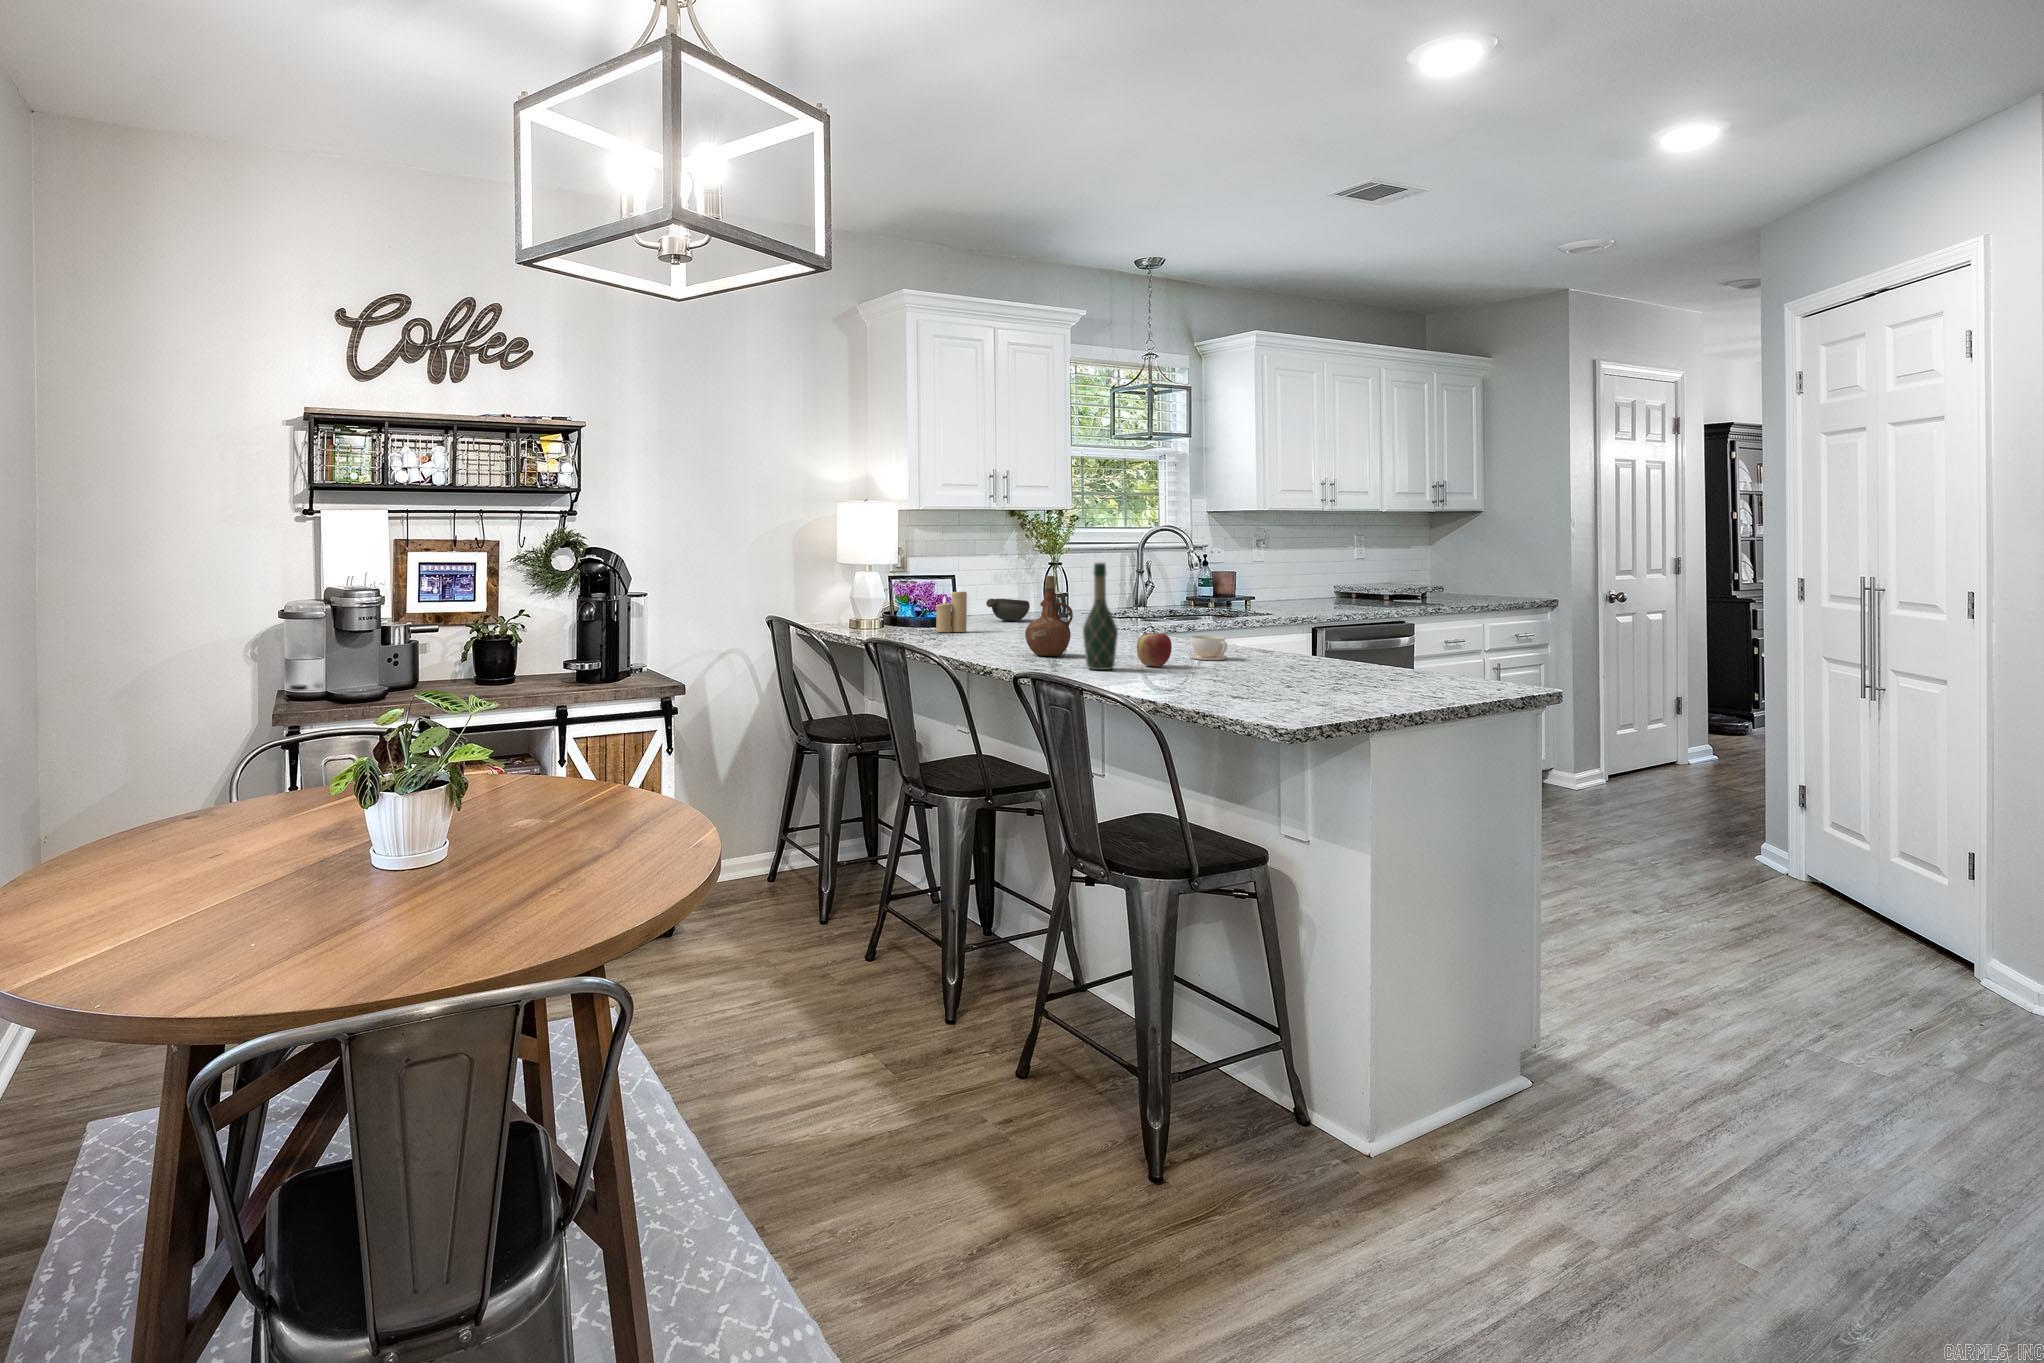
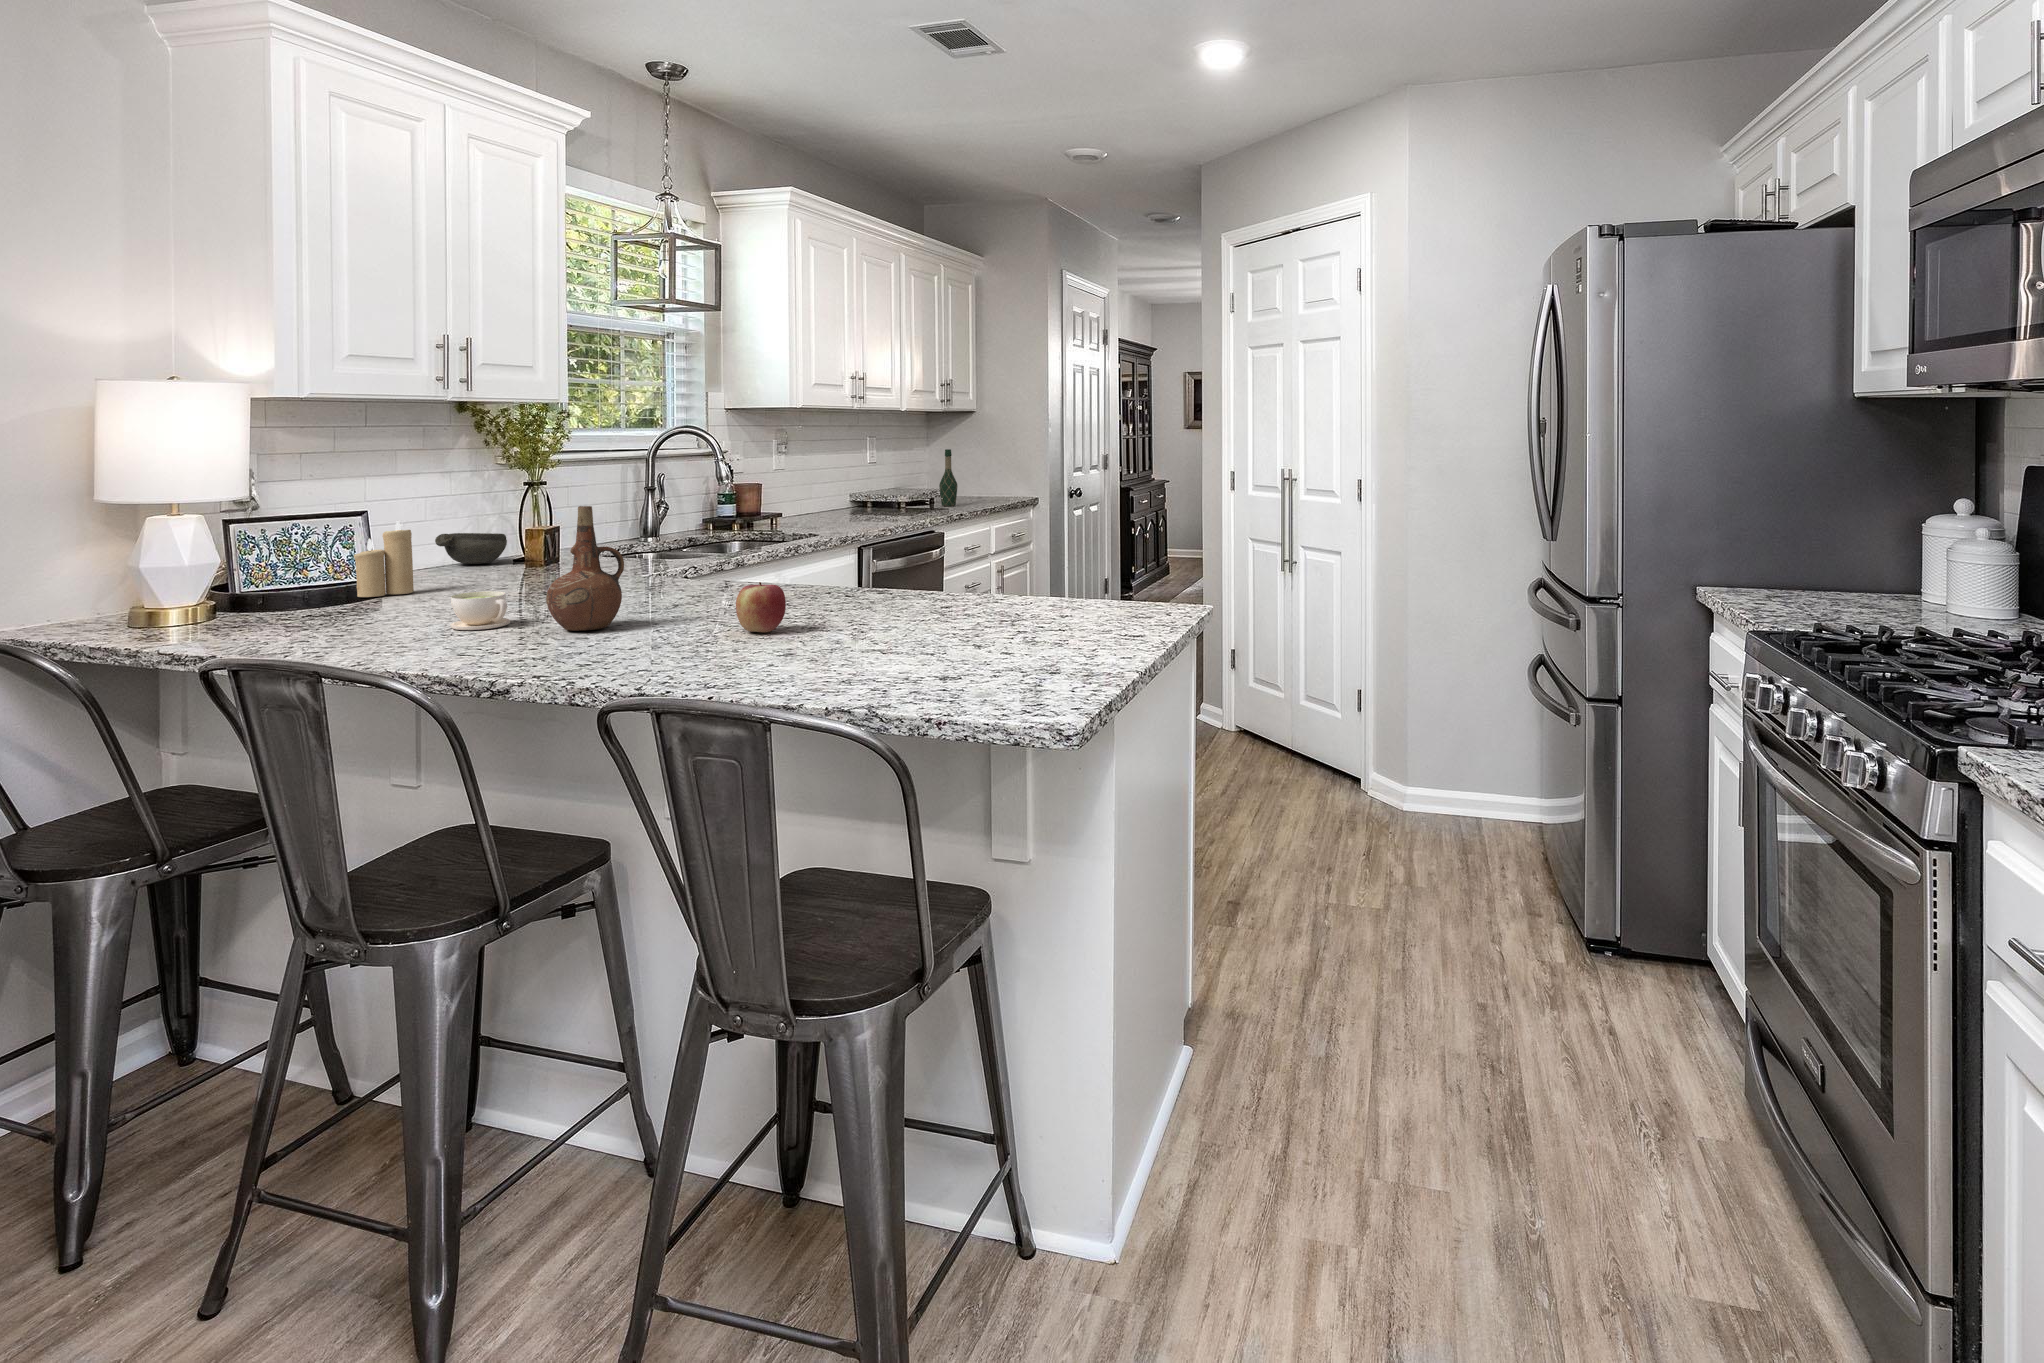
wine bottle: present [1083,563,1118,670] -> present [939,449,957,506]
coffee cup: present [1190,636,1227,660] -> present [450,591,510,630]

